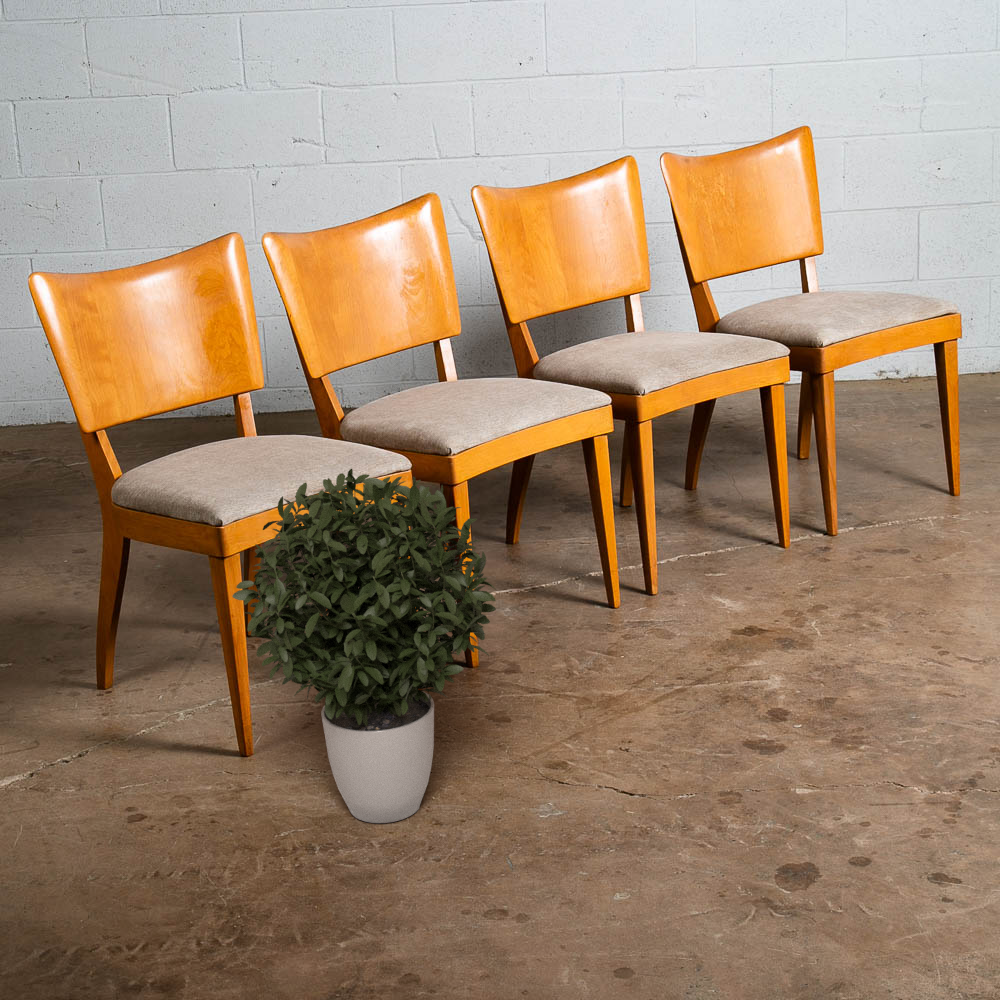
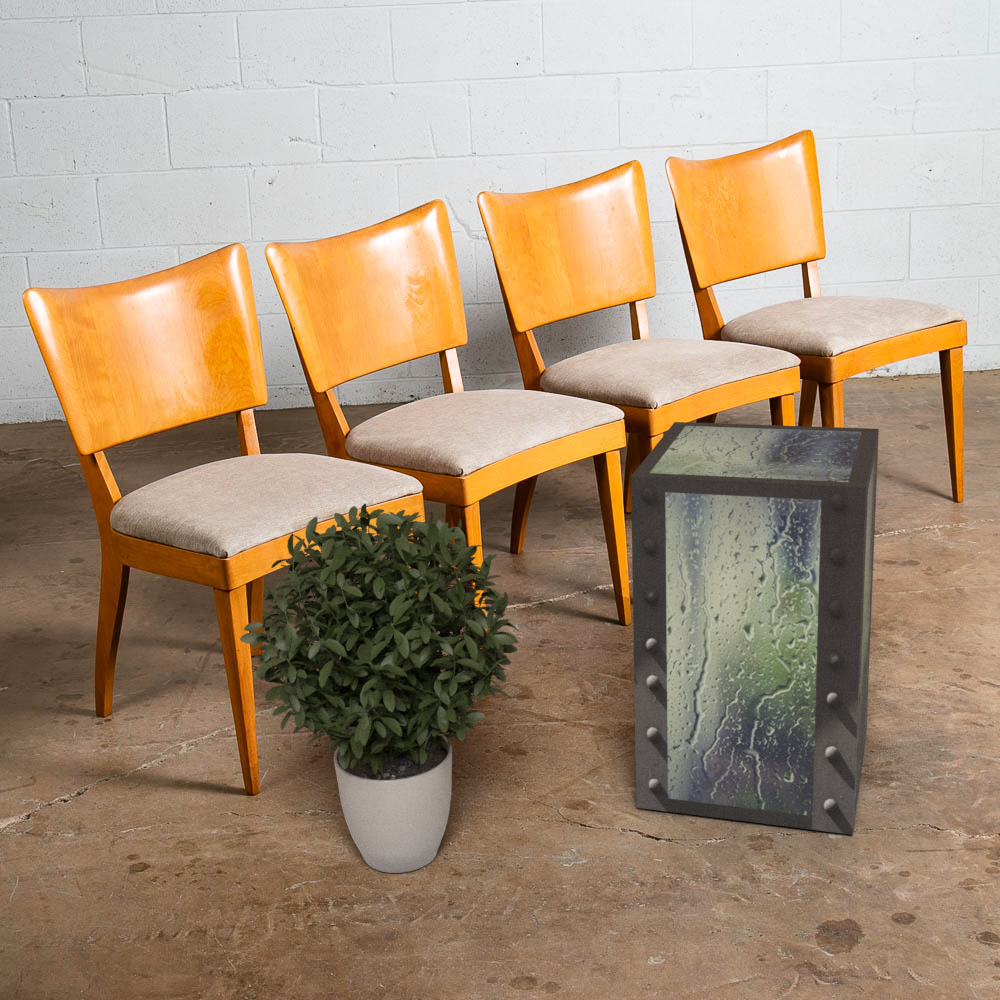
storage box: none [604,400,847,790] -> present [631,422,879,835]

